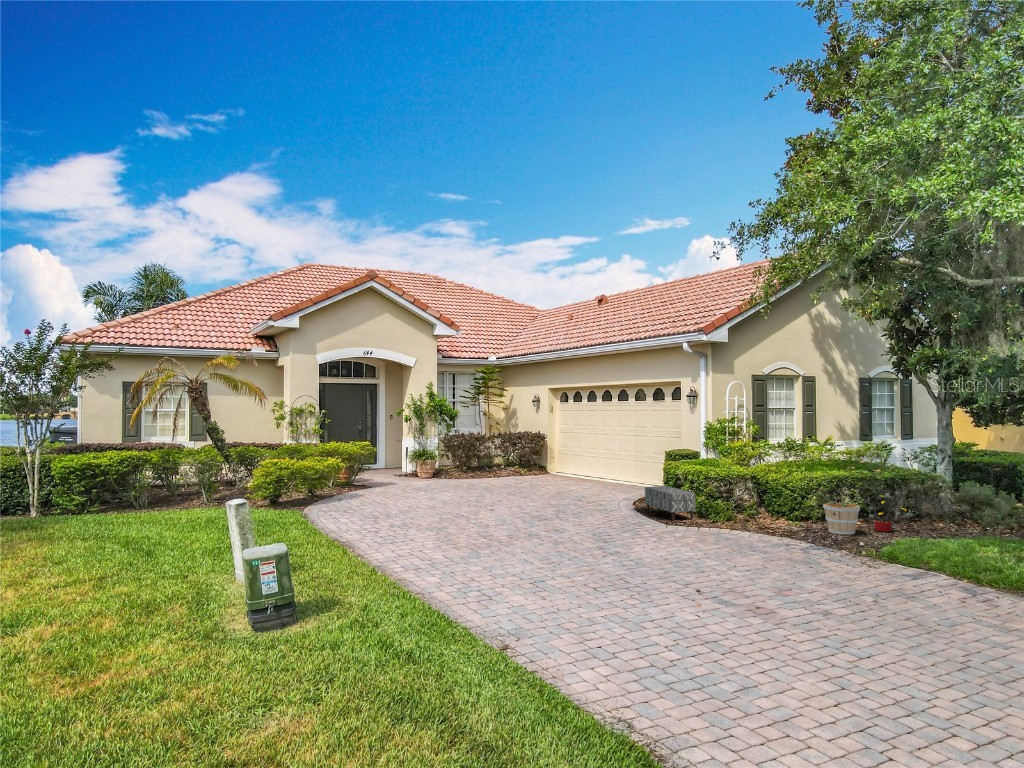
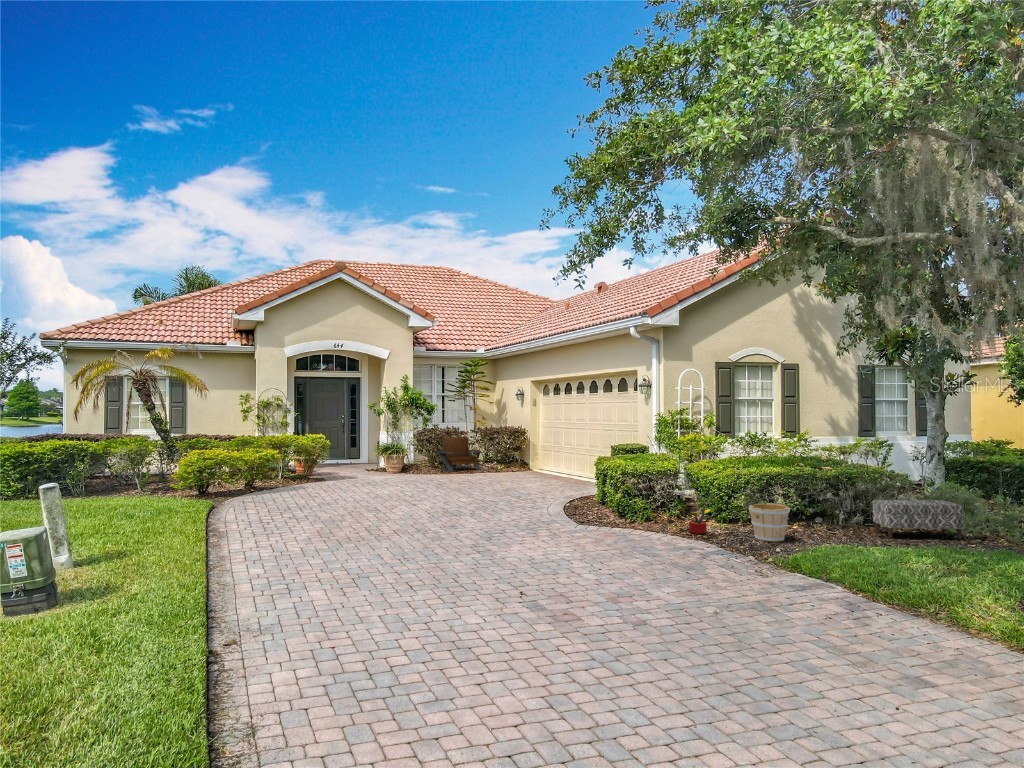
lounge chair: none [462,442,506,476] -> present [437,437,482,472]
bench: present [645,486,695,521] -> present [873,500,964,540]
decorative plant: present [864,496,907,532] -> present [689,491,712,534]

